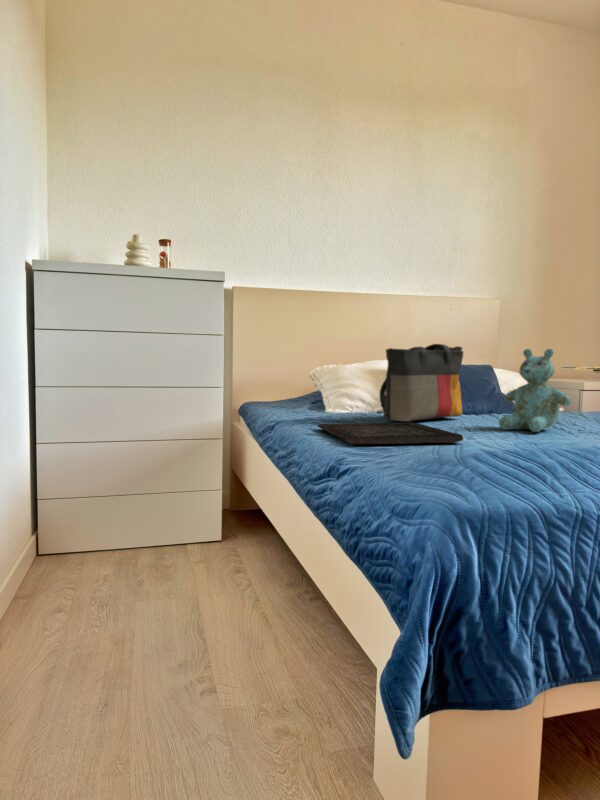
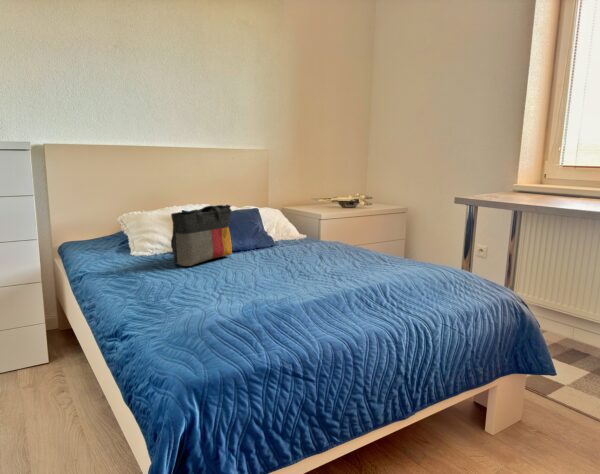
stuffed bear: present [499,349,571,432] -> none [251,214,296,274]
tray: present [318,422,463,444] -> none [116,270,219,308]

